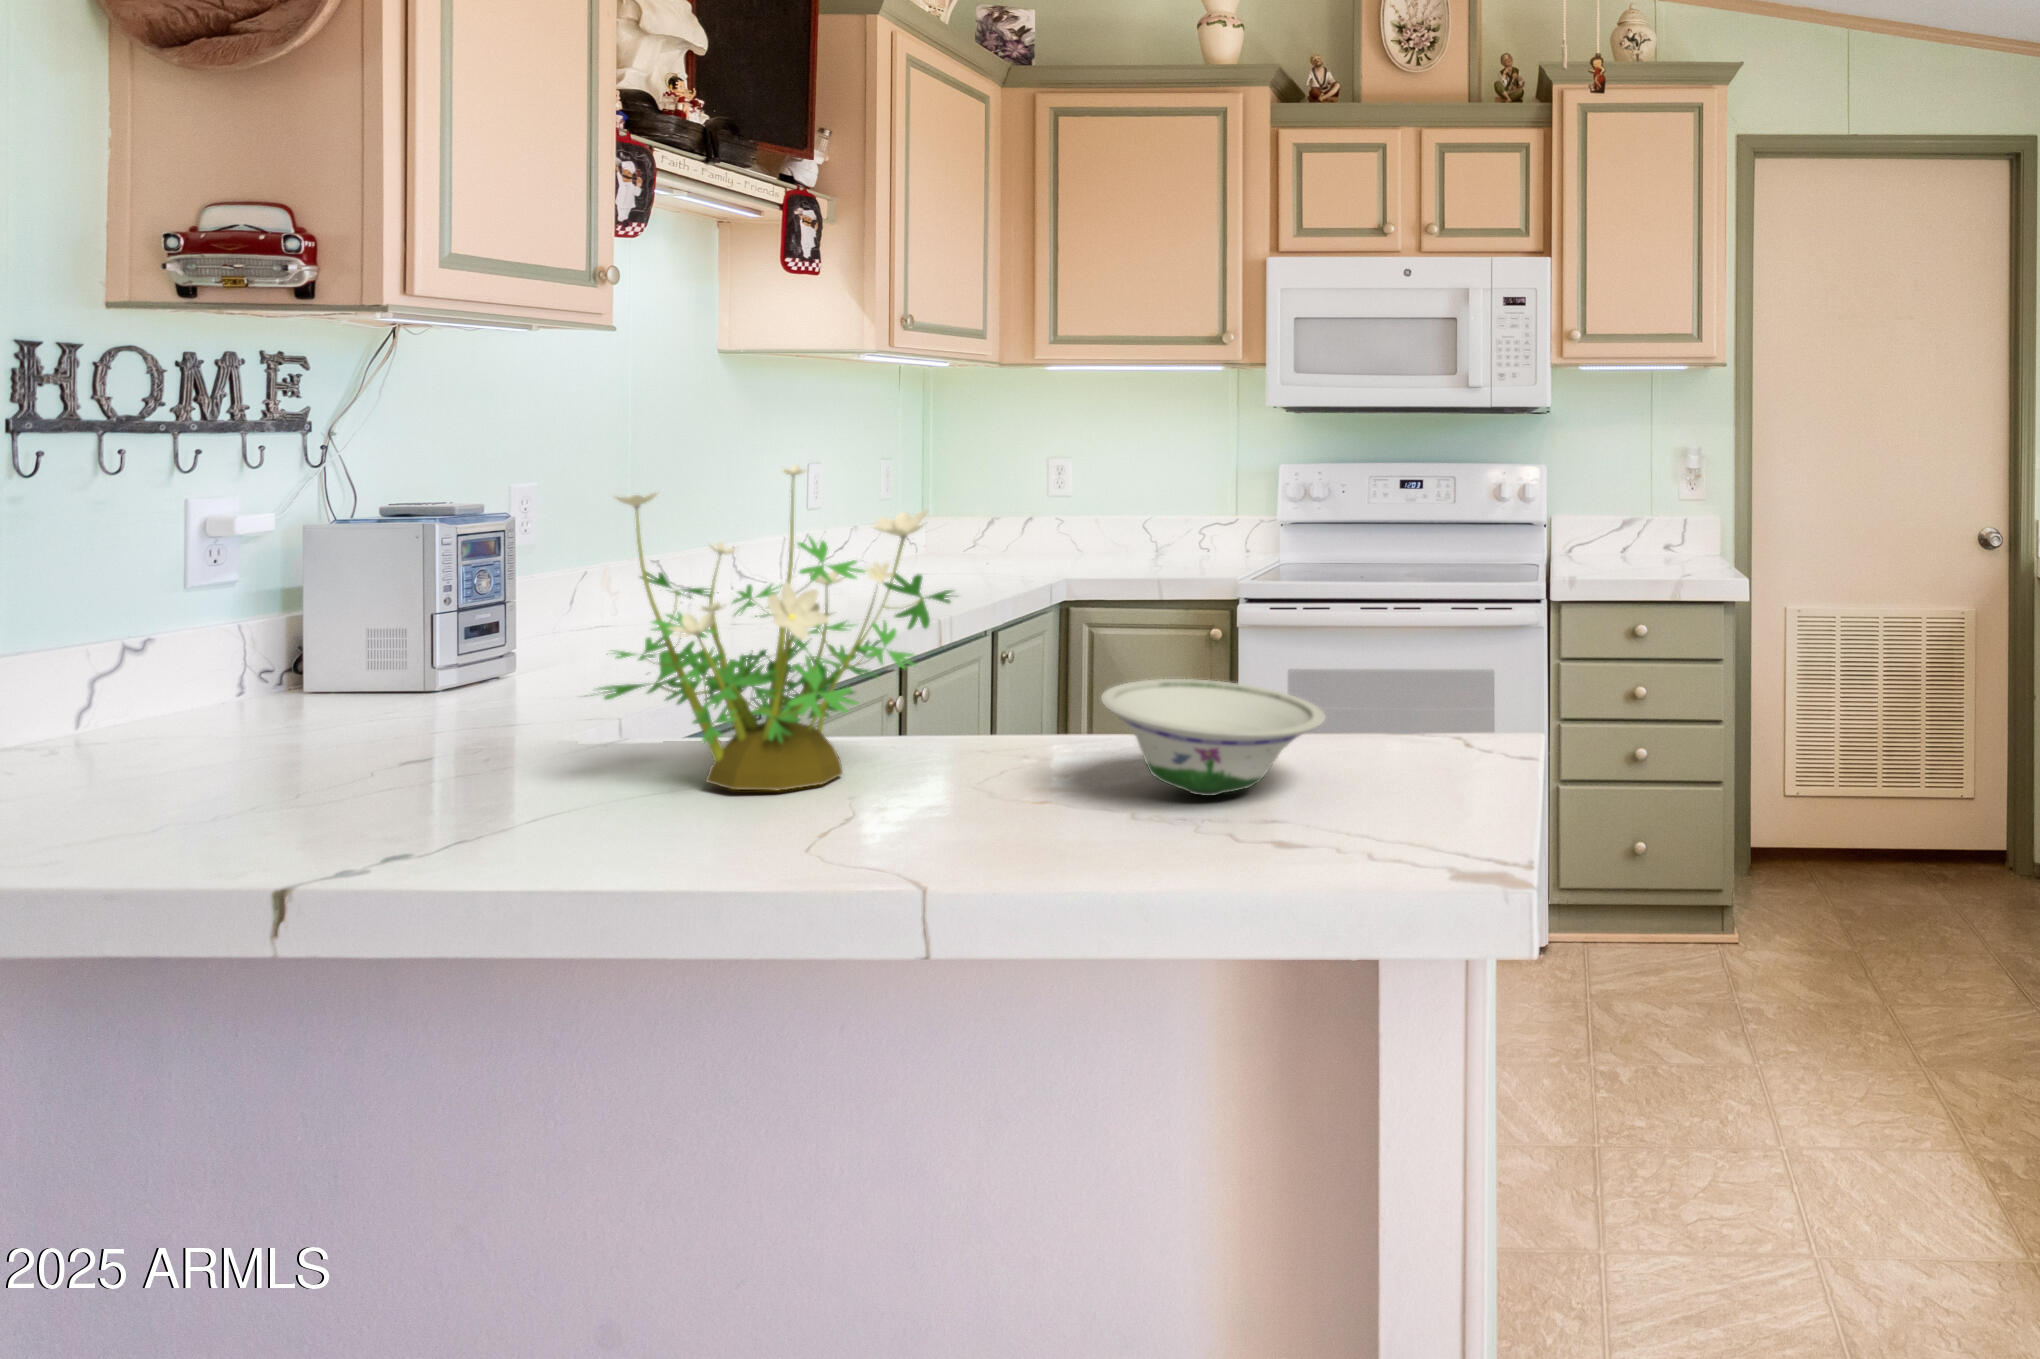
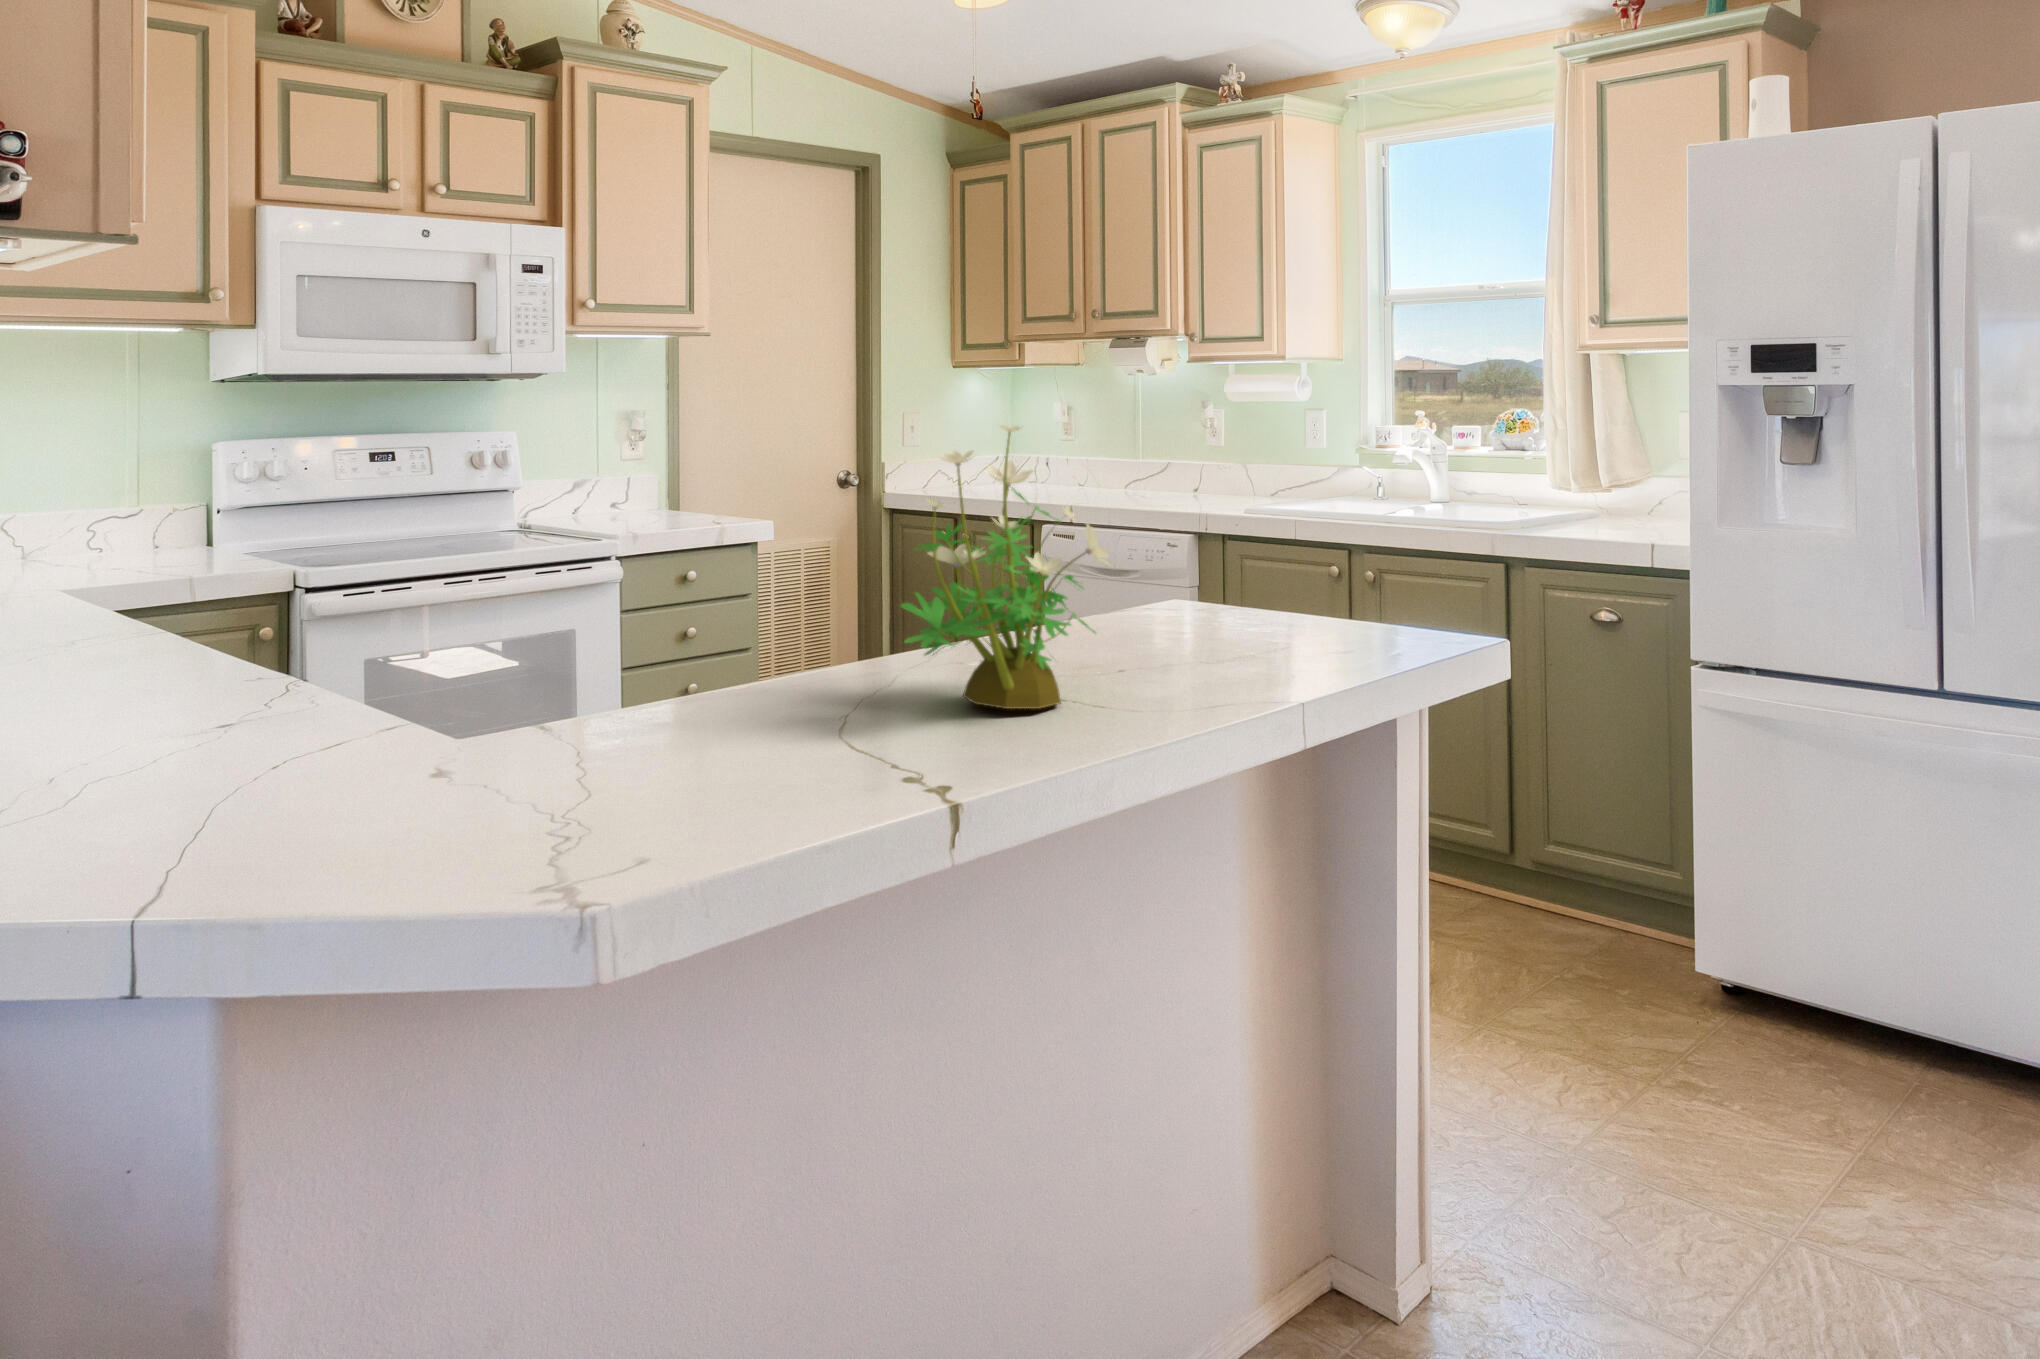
bowl: present [1101,679,1325,796] -> none [1185,580,1350,655]

